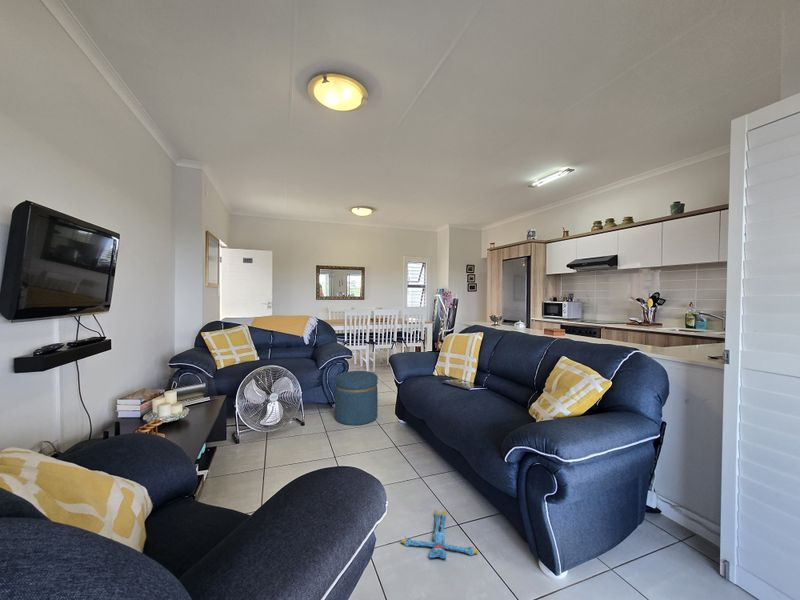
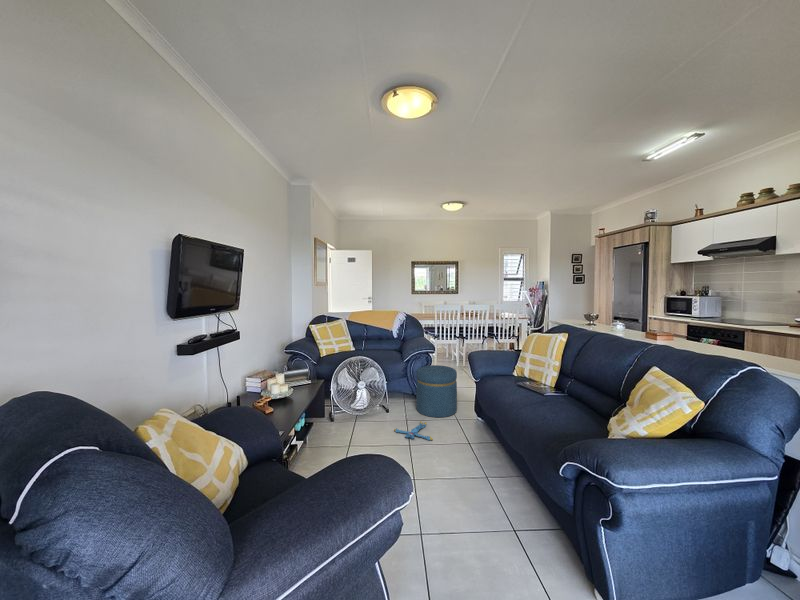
plush toy: present [401,510,478,559] -> present [394,421,433,440]

